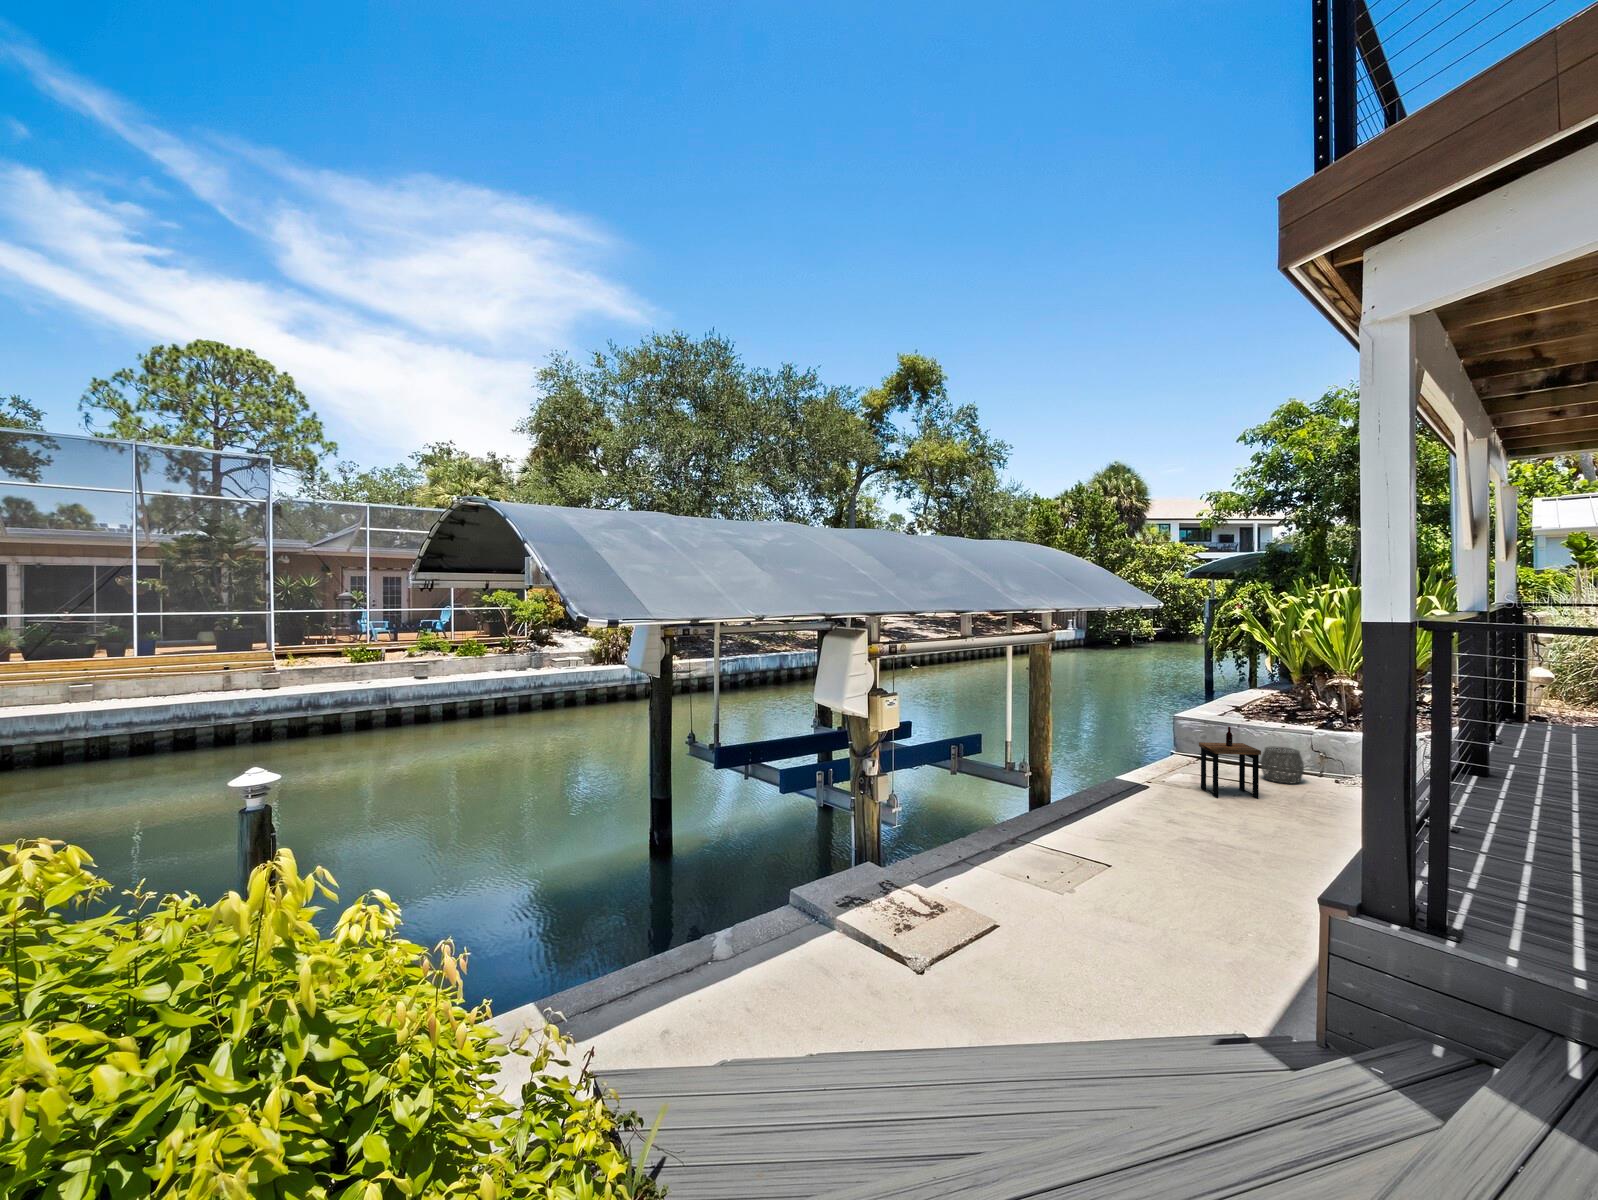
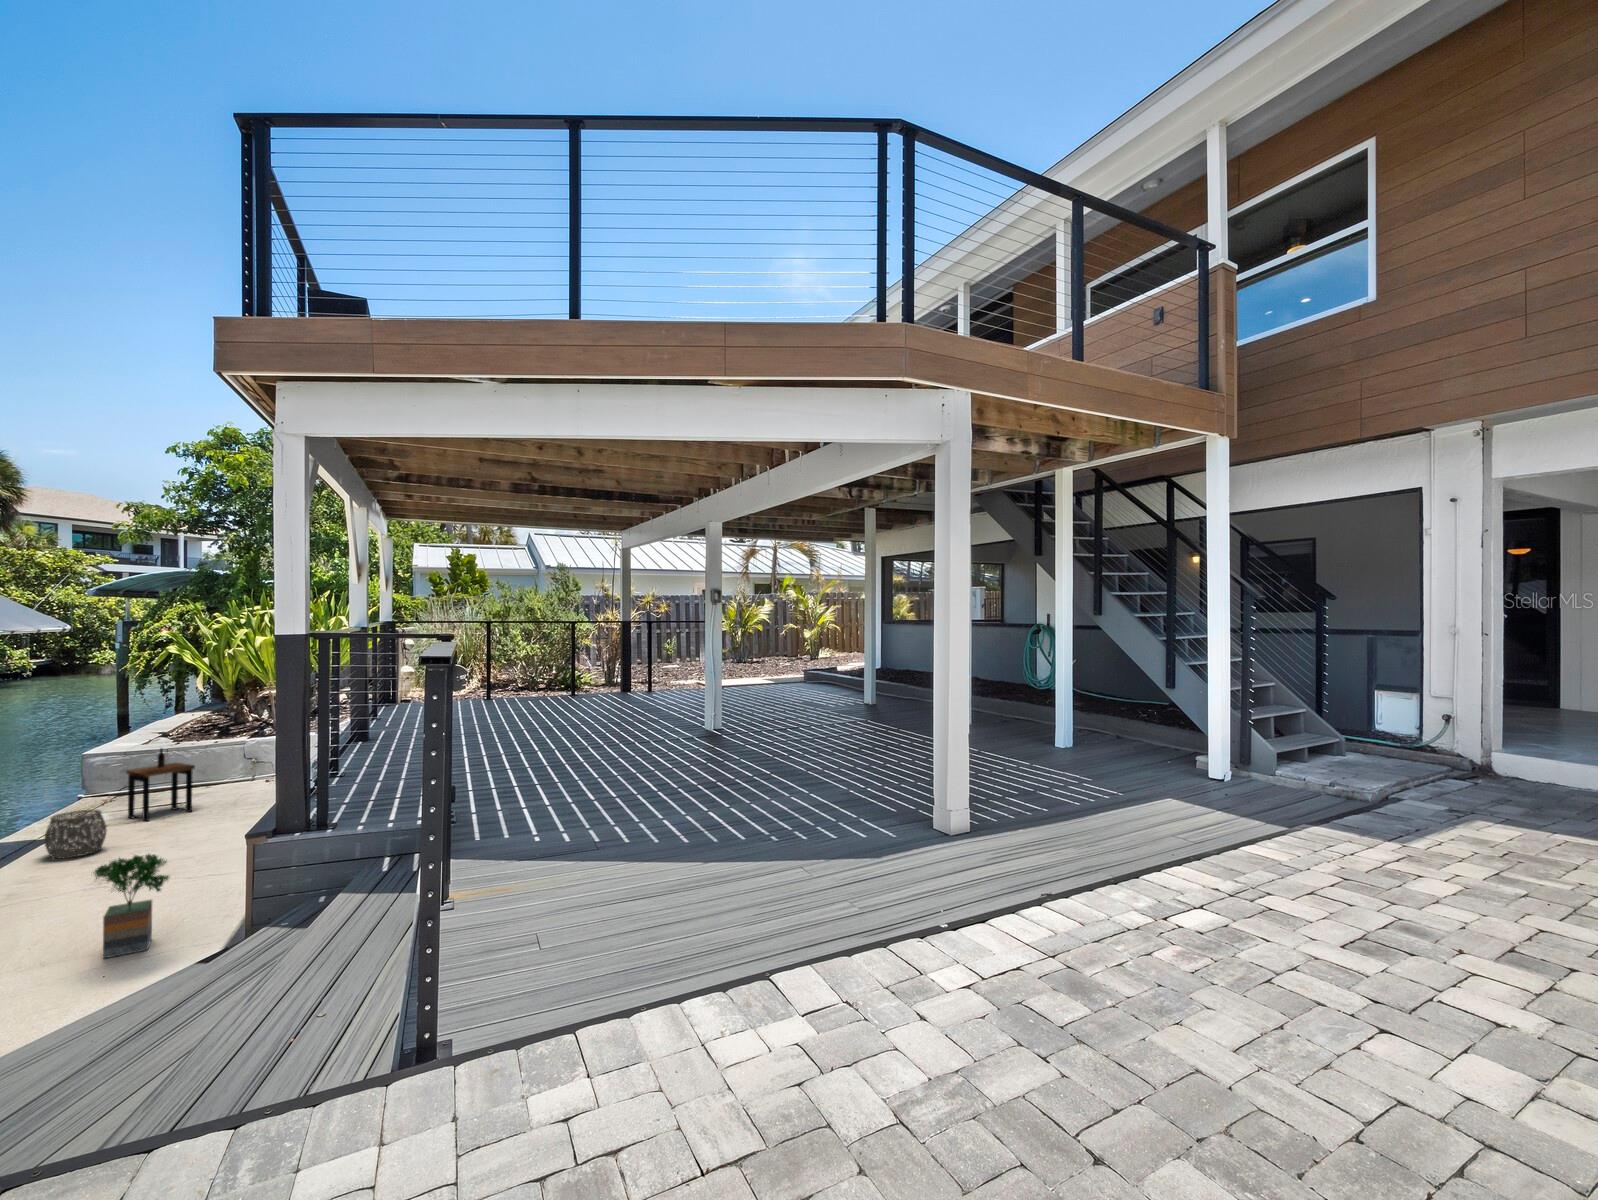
woven basket: present [1261,746,1304,784] -> present [44,810,107,859]
potted tree: none [1150,854,1227,972] -> present [94,854,169,958]

